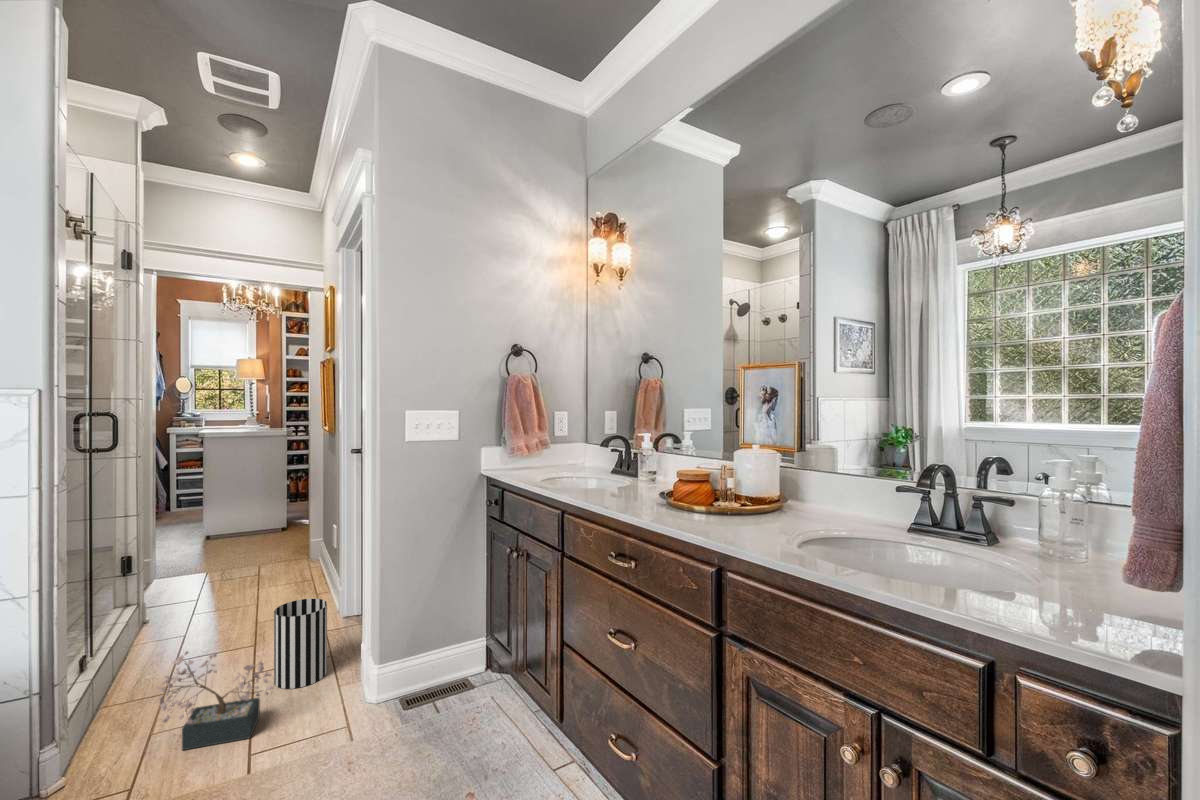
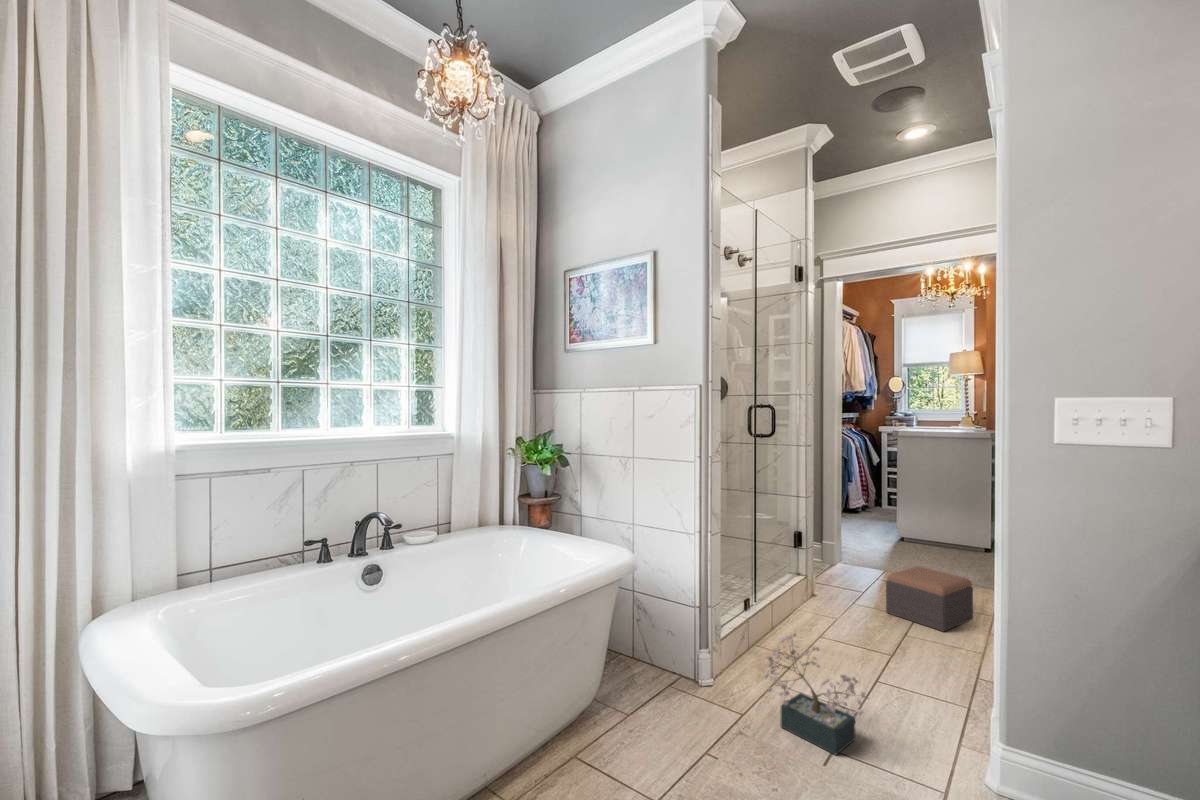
footstool: none [230,555,304,609] -> present [886,566,973,632]
wastebasket: present [274,599,327,689] -> none [887,626,951,737]

